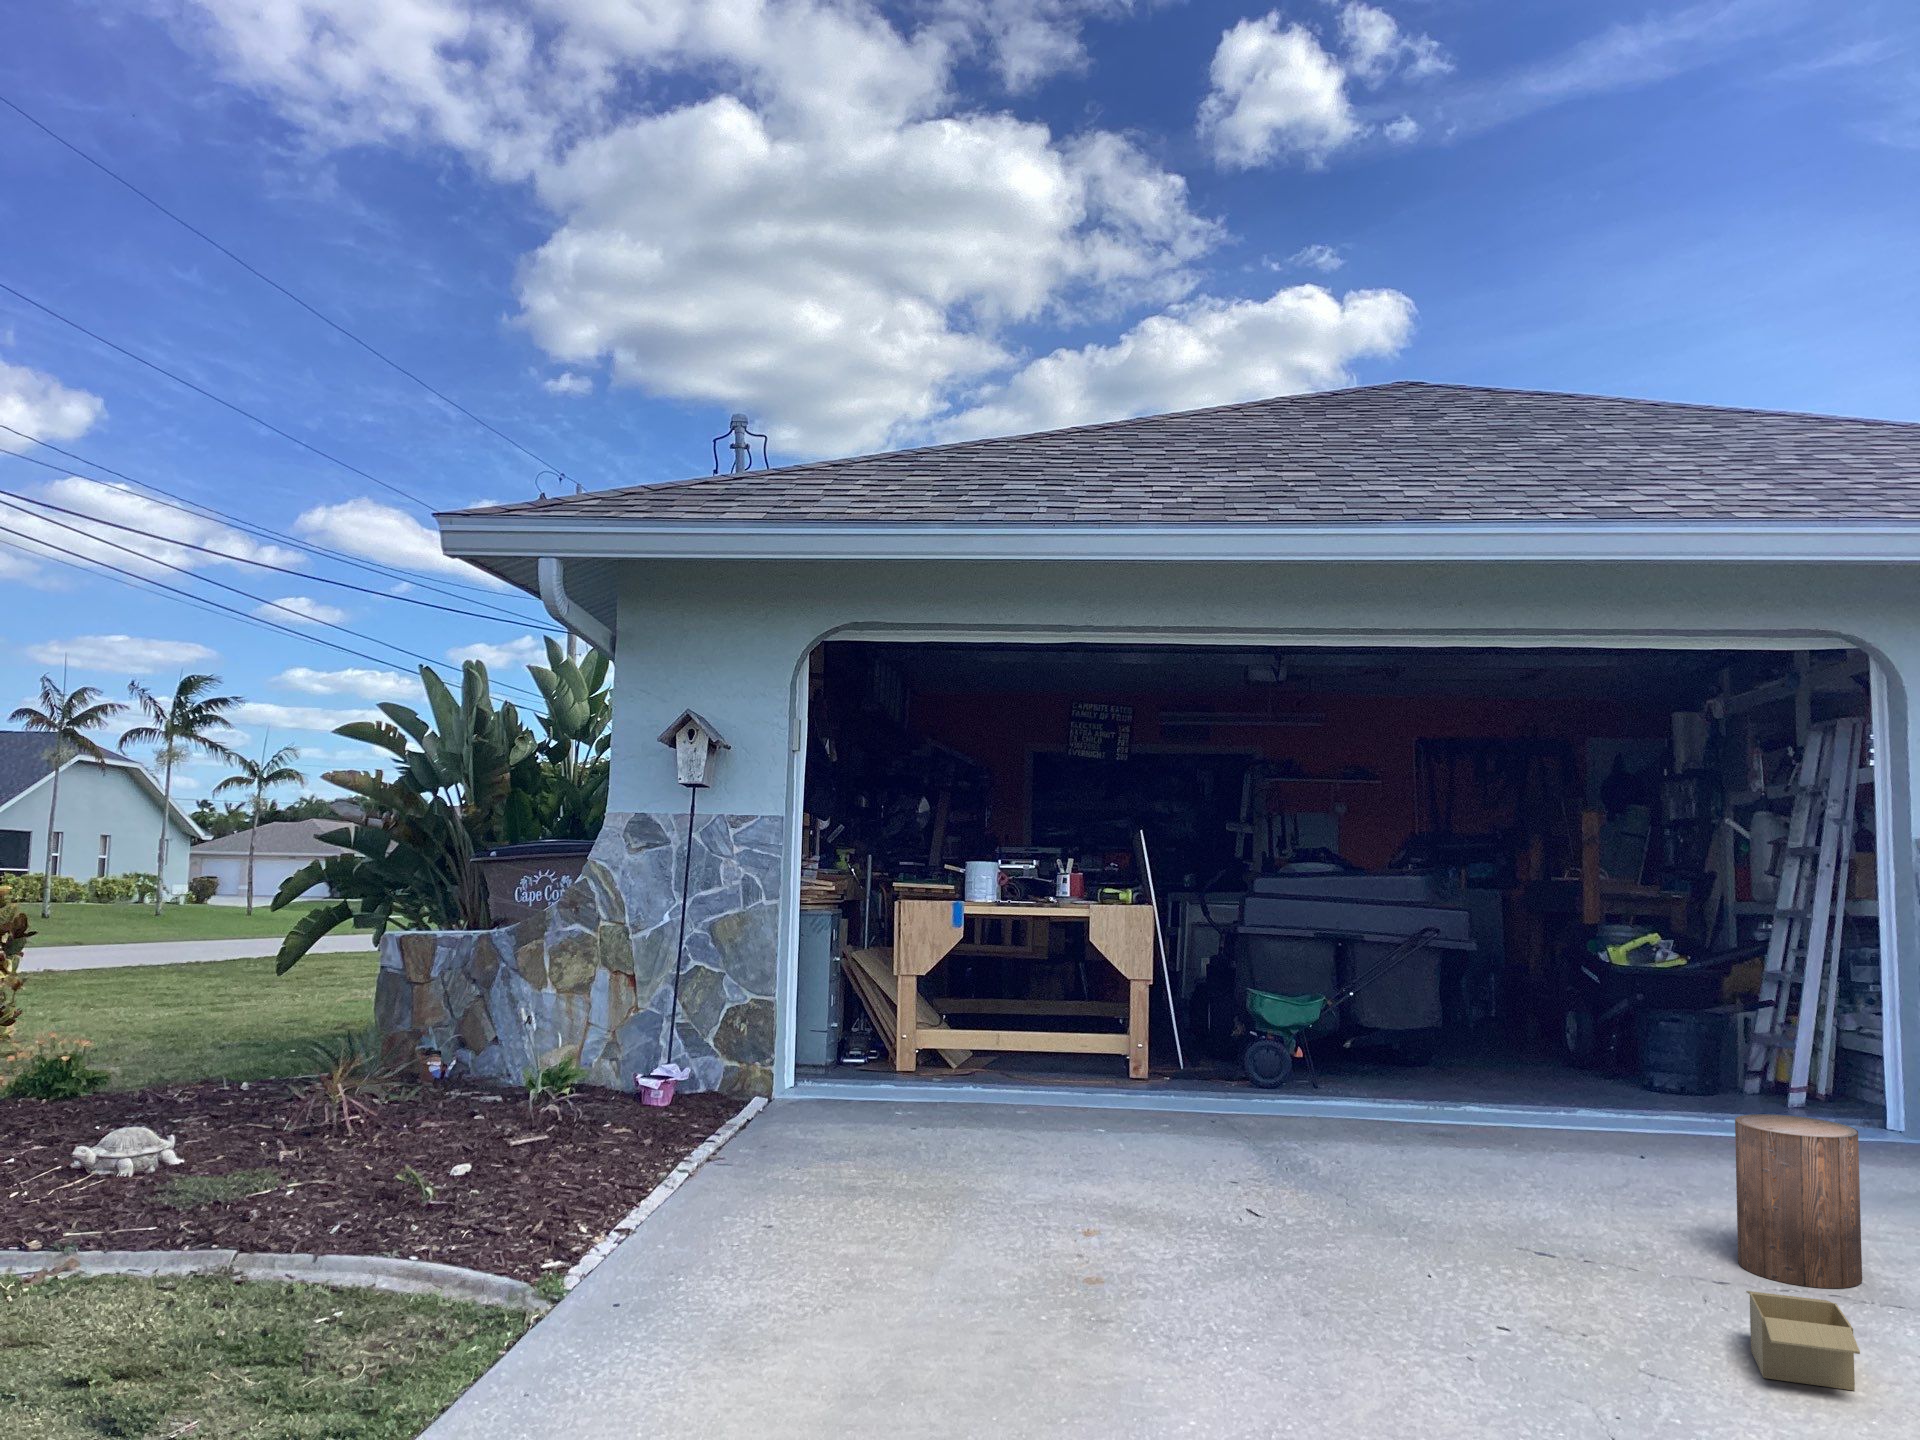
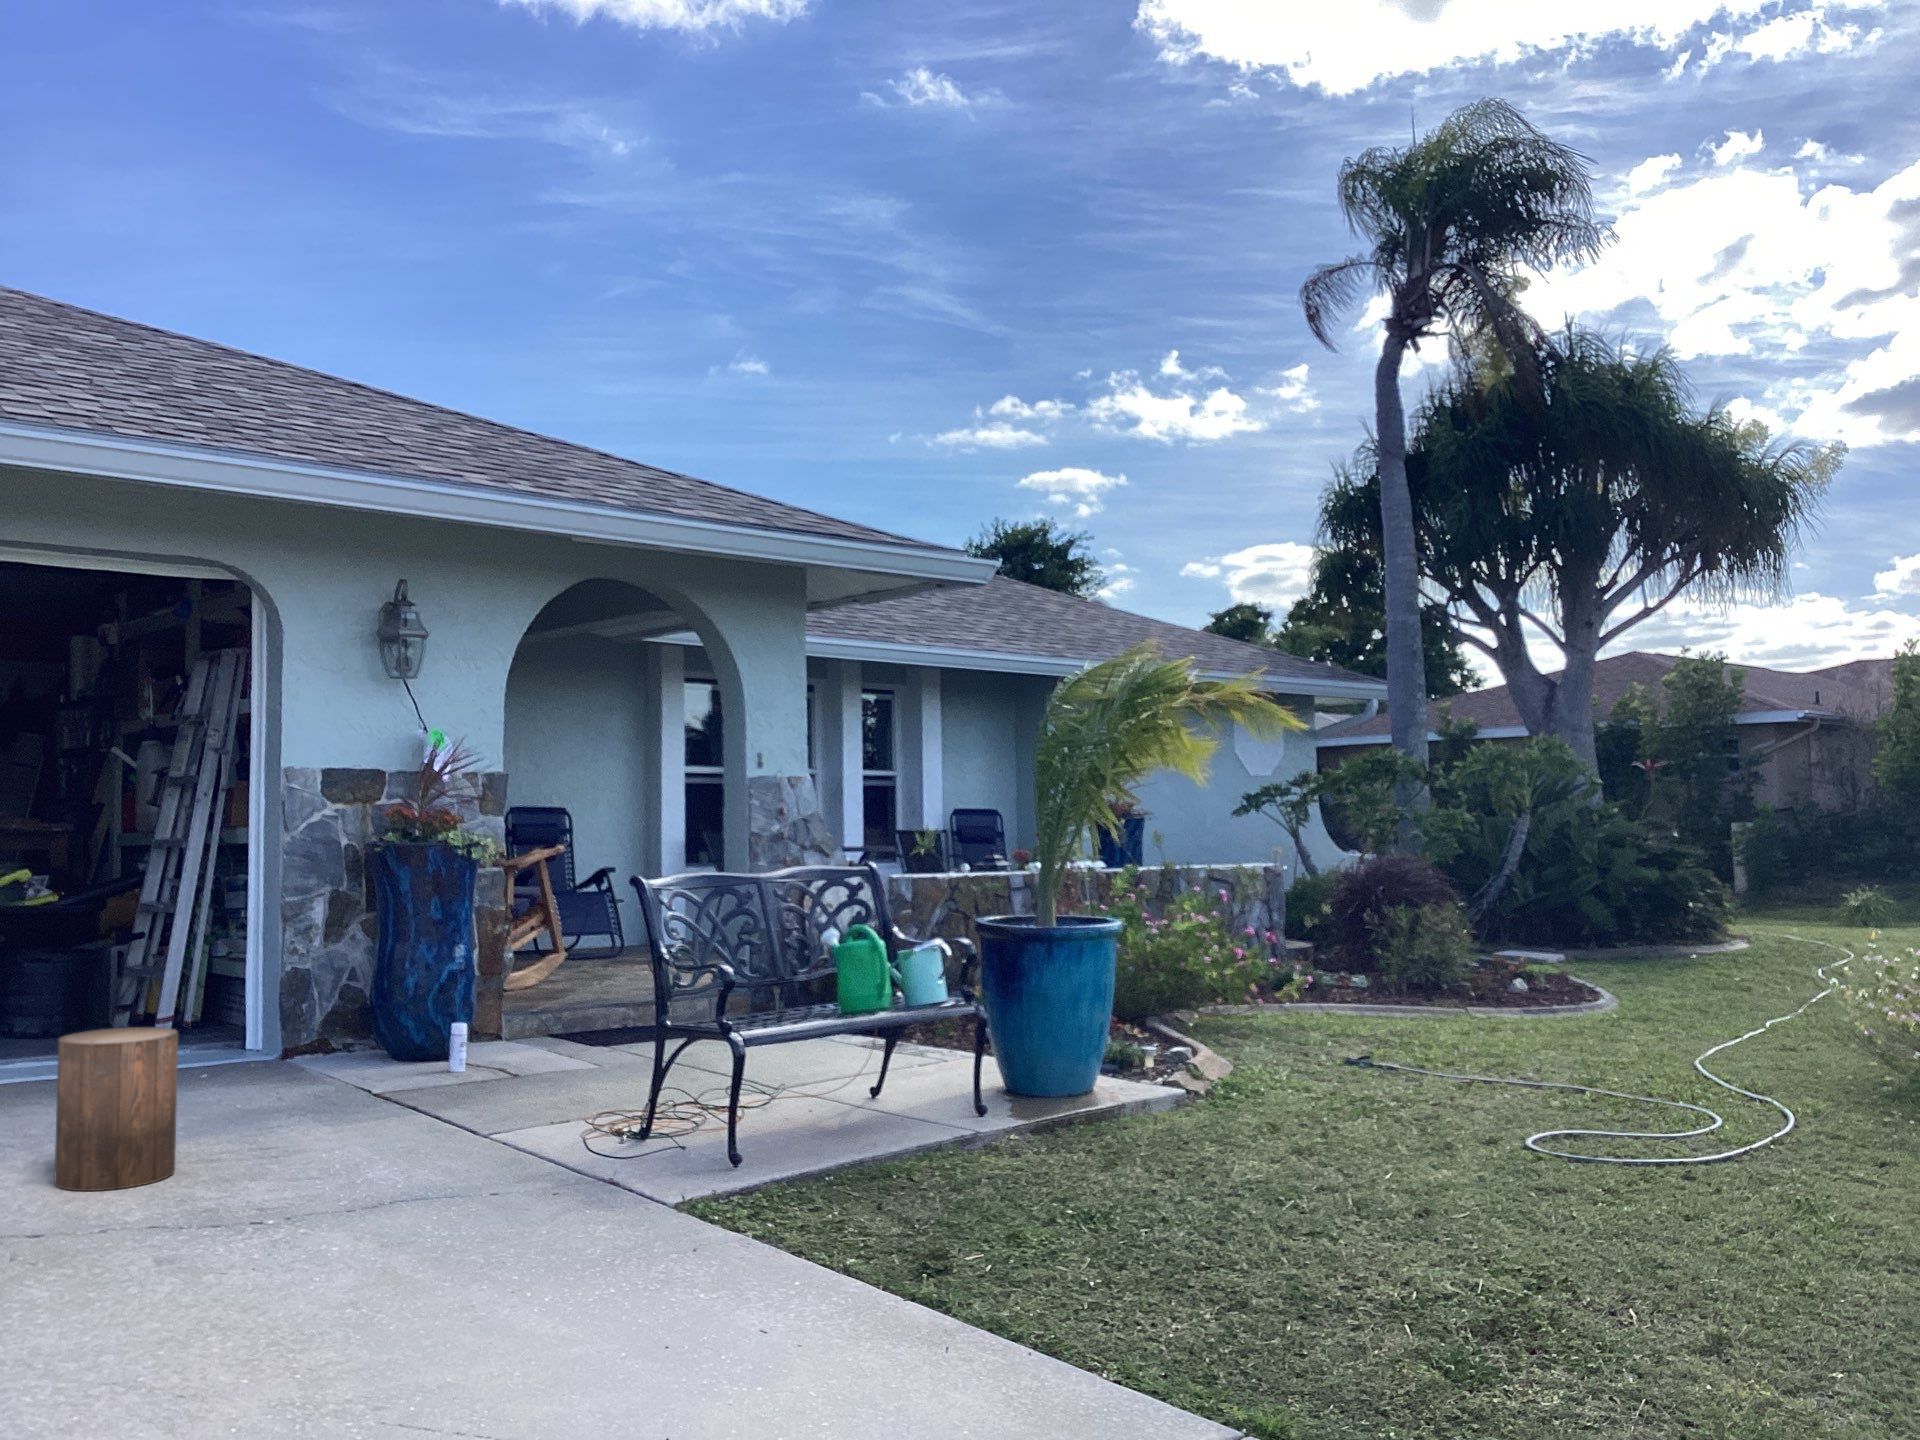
cardboard box: present [1746,1291,1860,1390] -> none [43,1189,141,1278]

